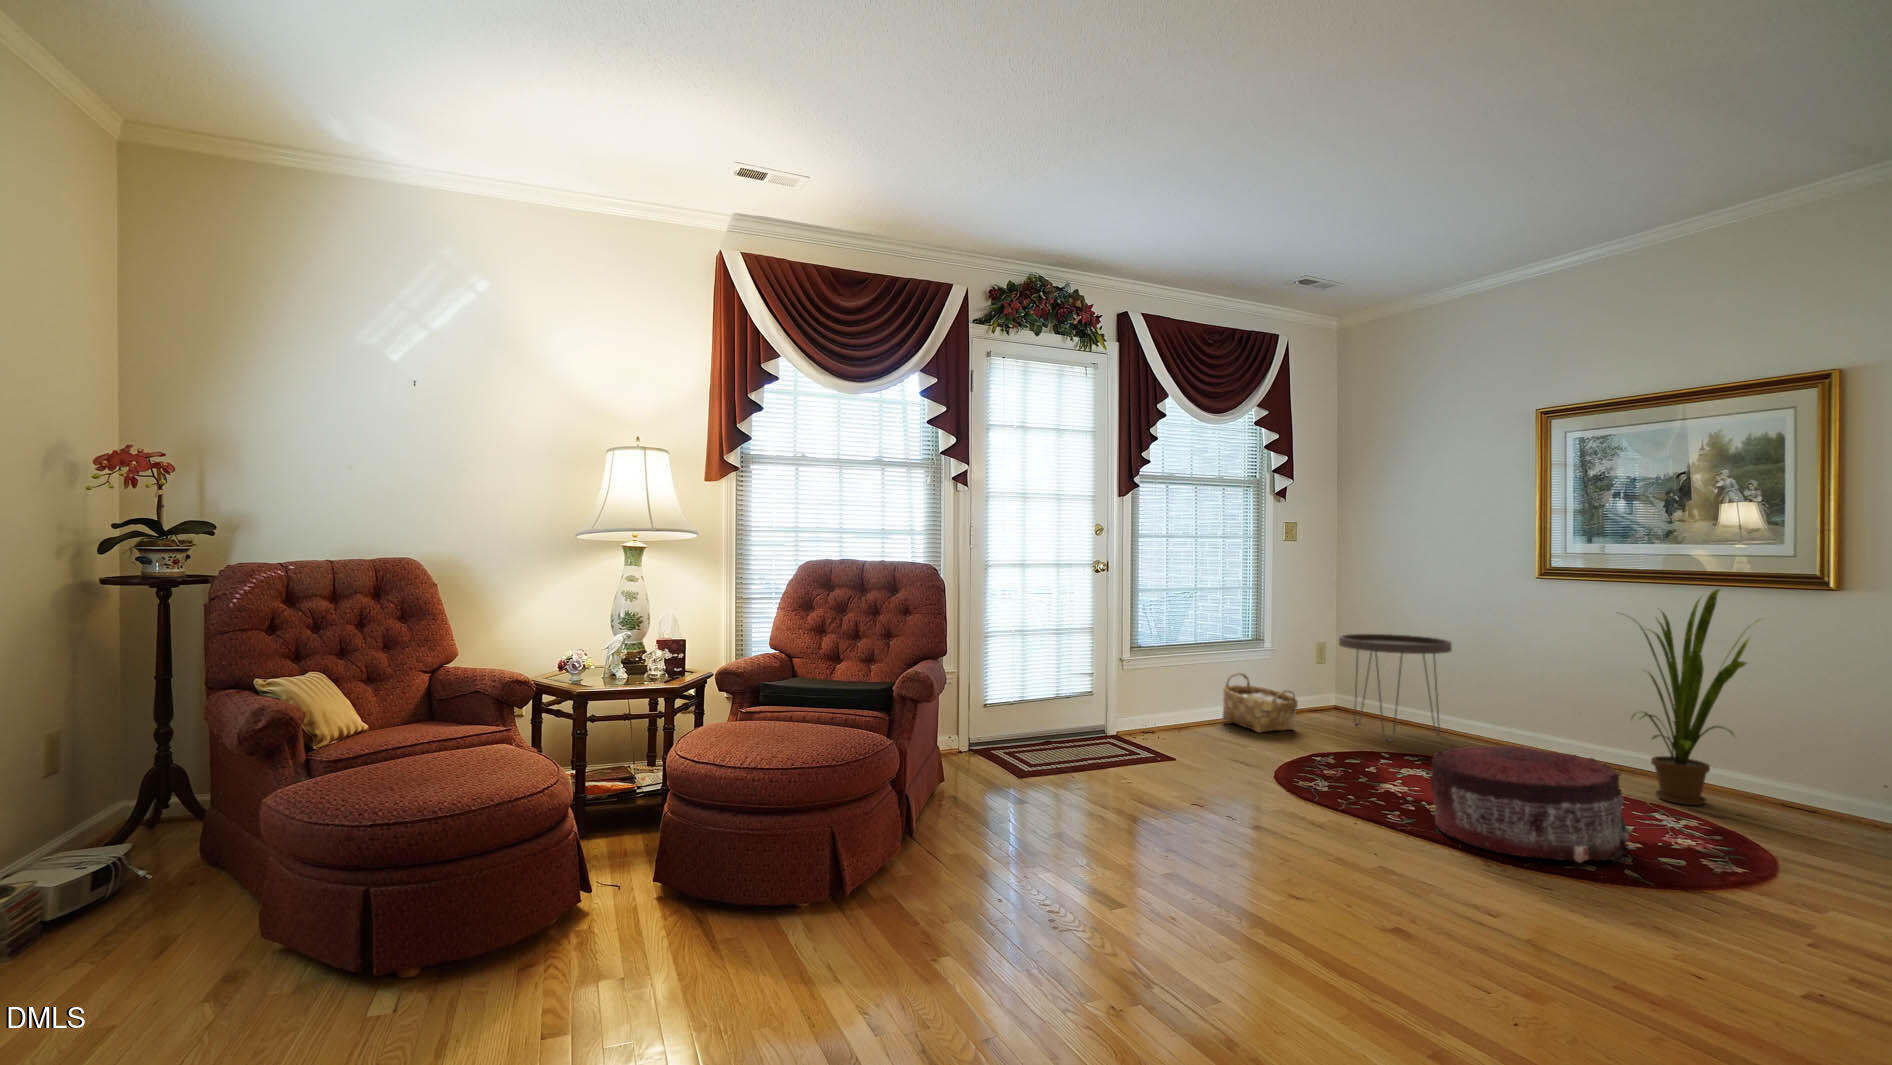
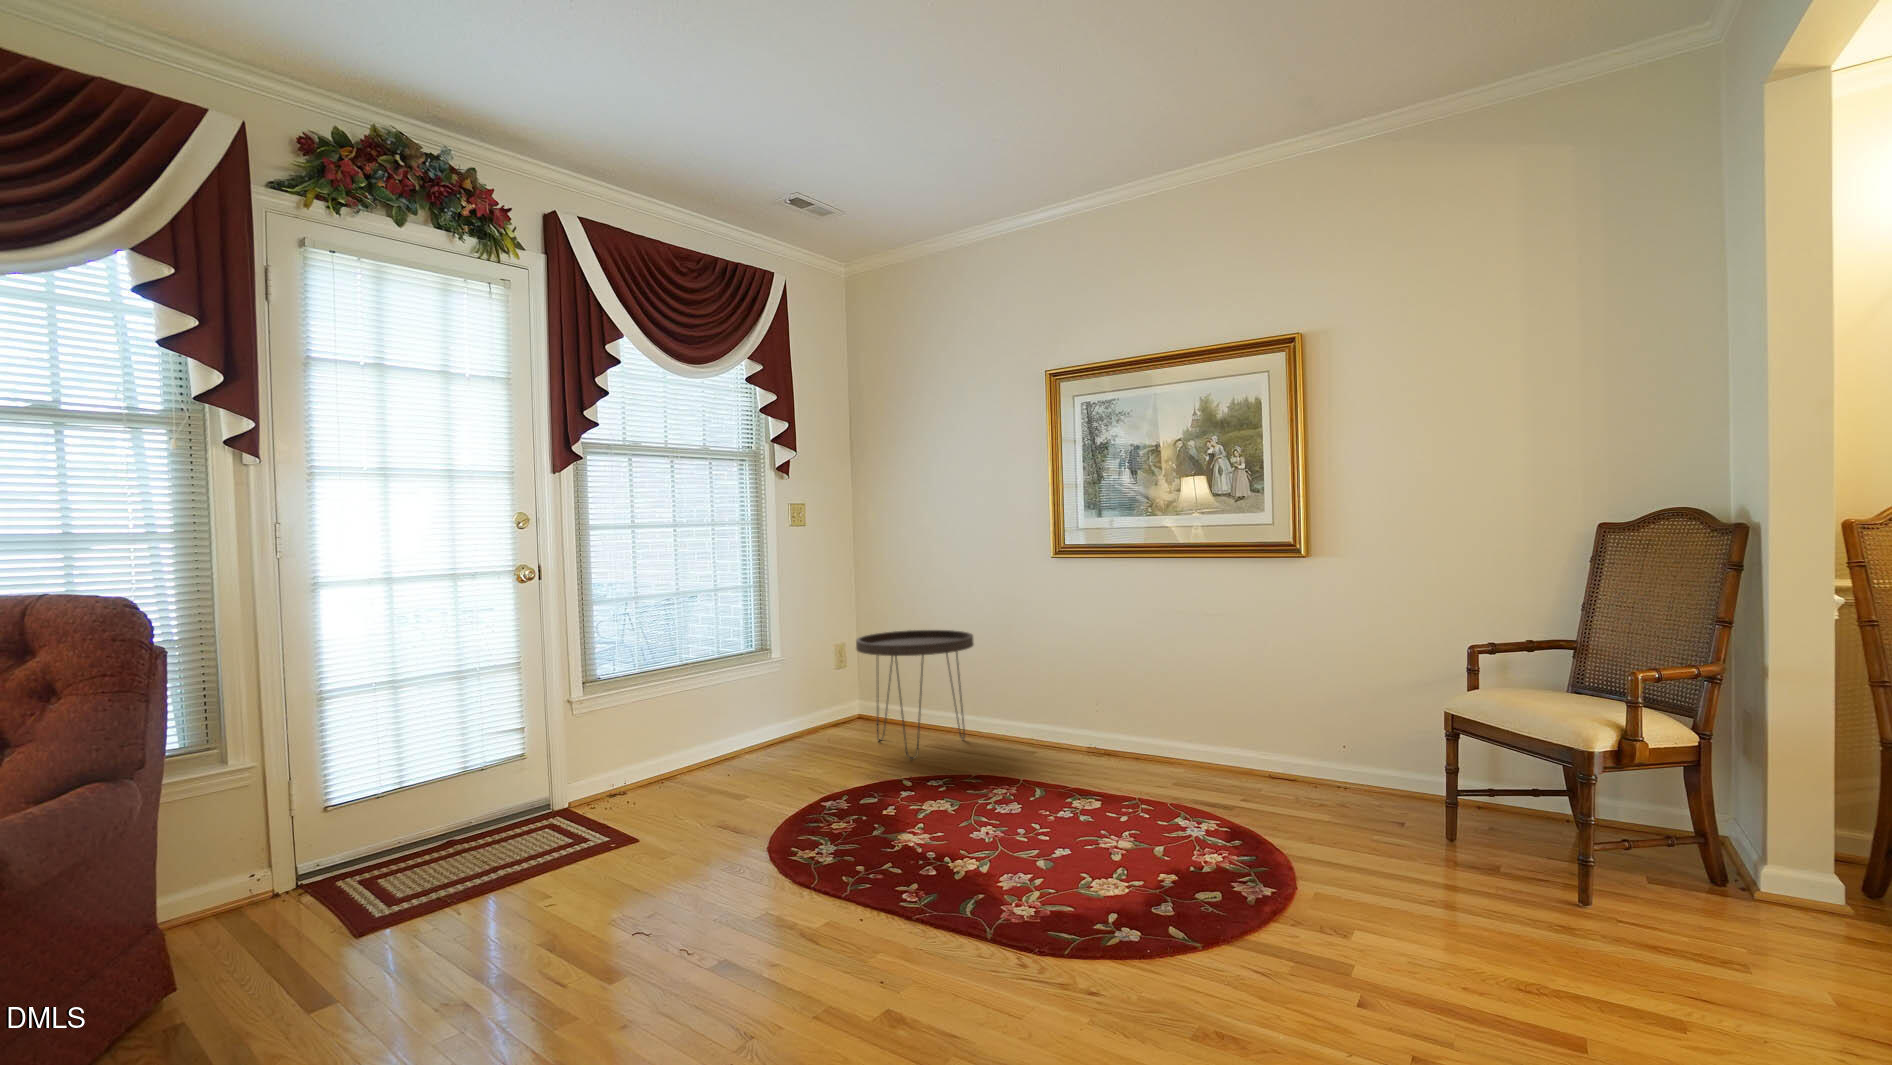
house plant: present [1630,589,1758,805] -> none [1124,560,1252,796]
woven basket: present [1222,673,1298,733] -> none [720,697,810,774]
pouf: present [1431,745,1629,862] -> none [952,767,1162,929]

